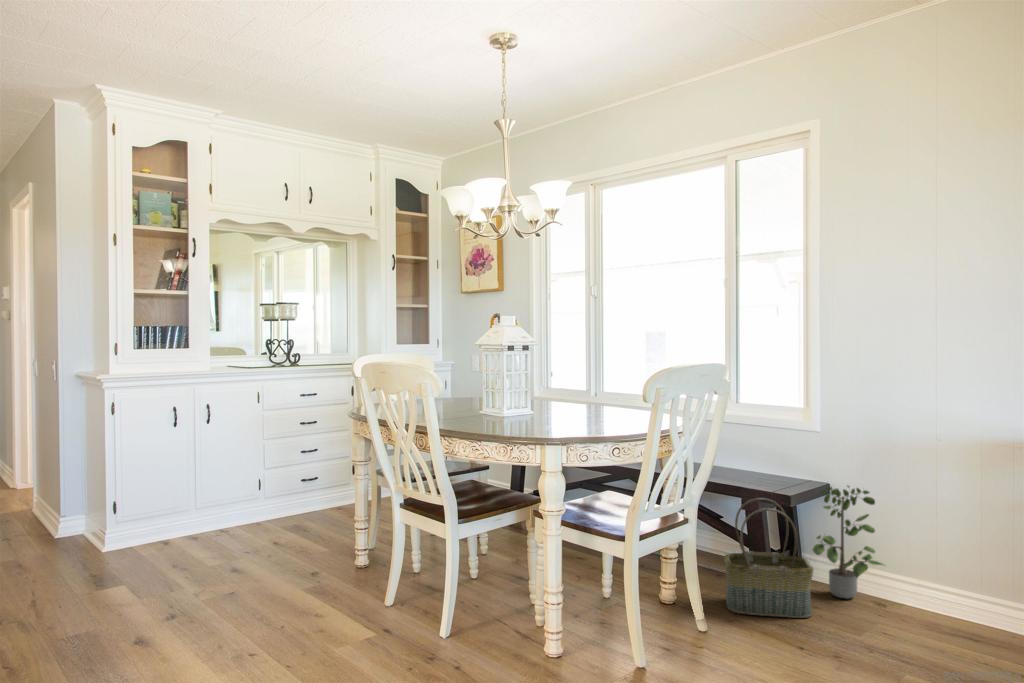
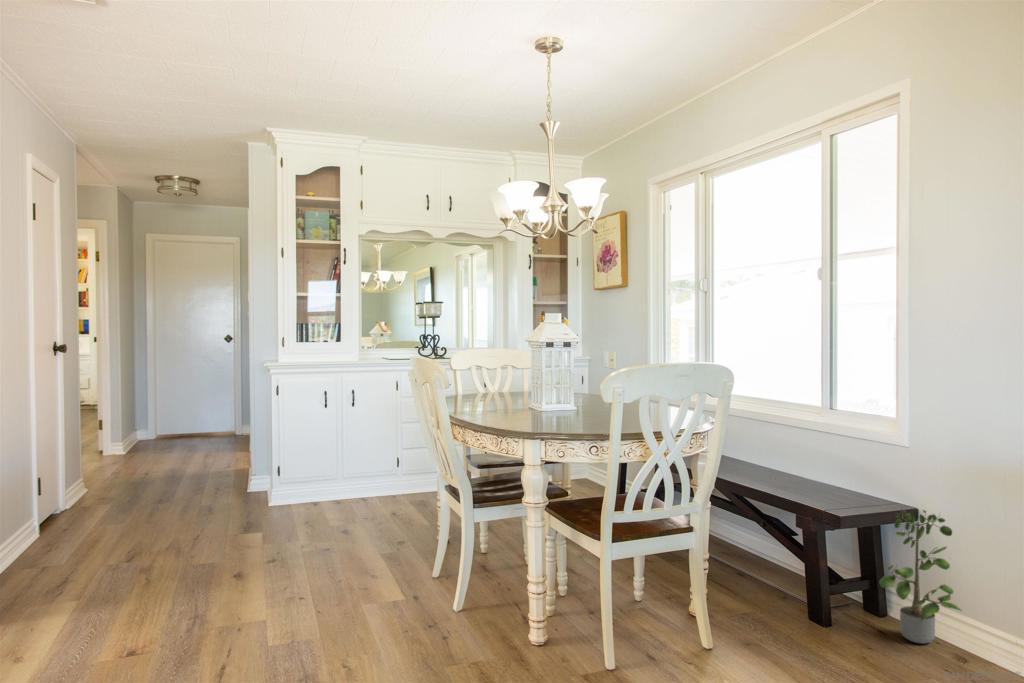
basket: present [724,498,813,618] -> none [756,514,859,655]

